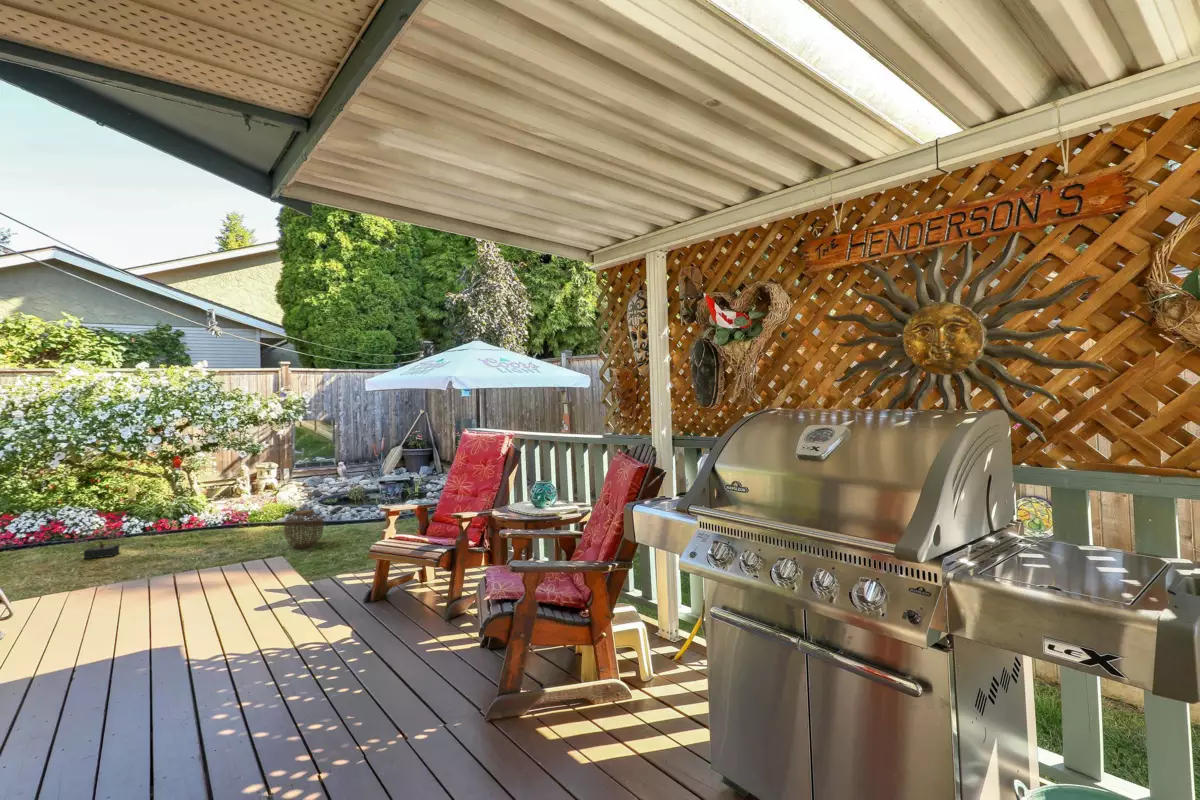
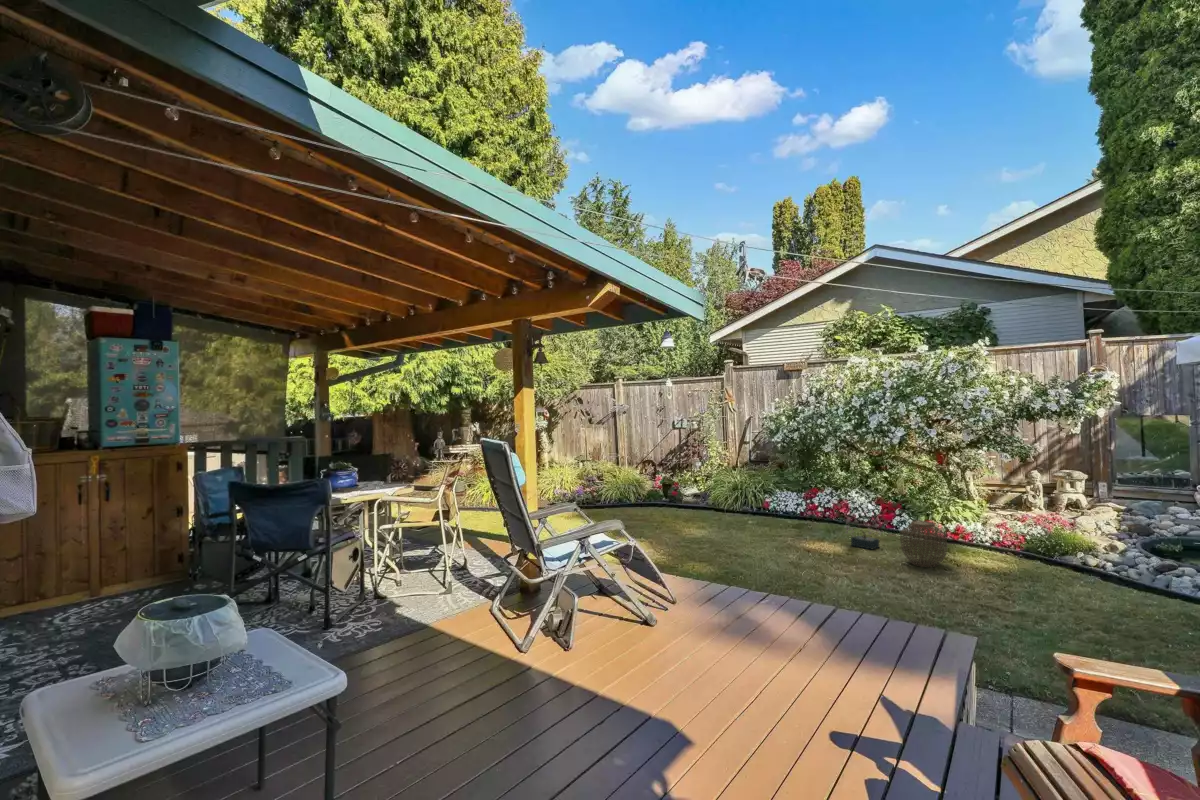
woven basket: present [284,510,323,548] -> present [901,521,947,567]

